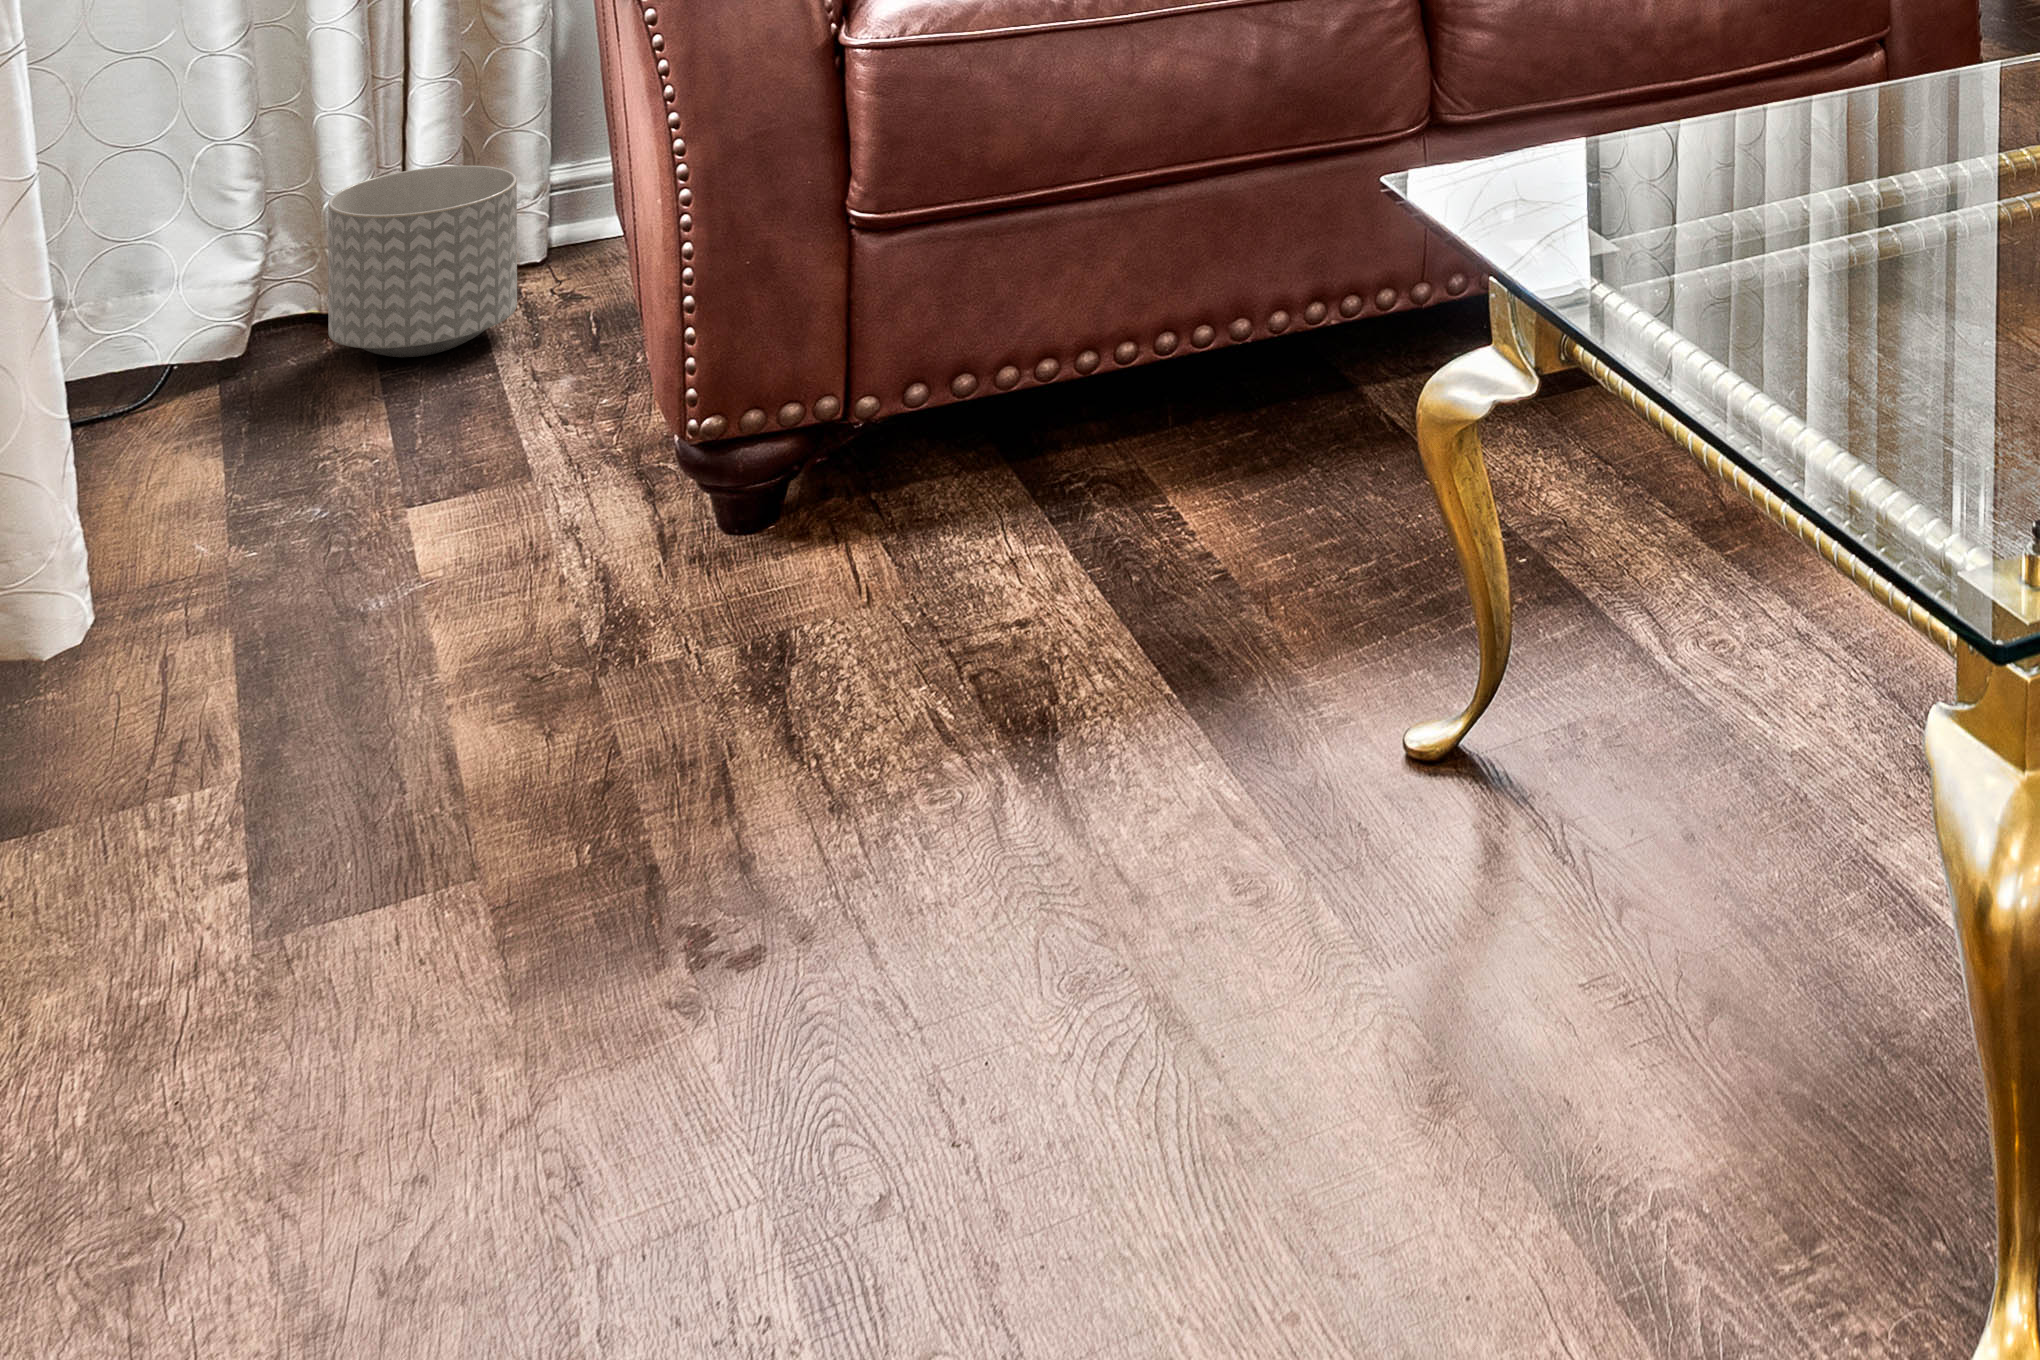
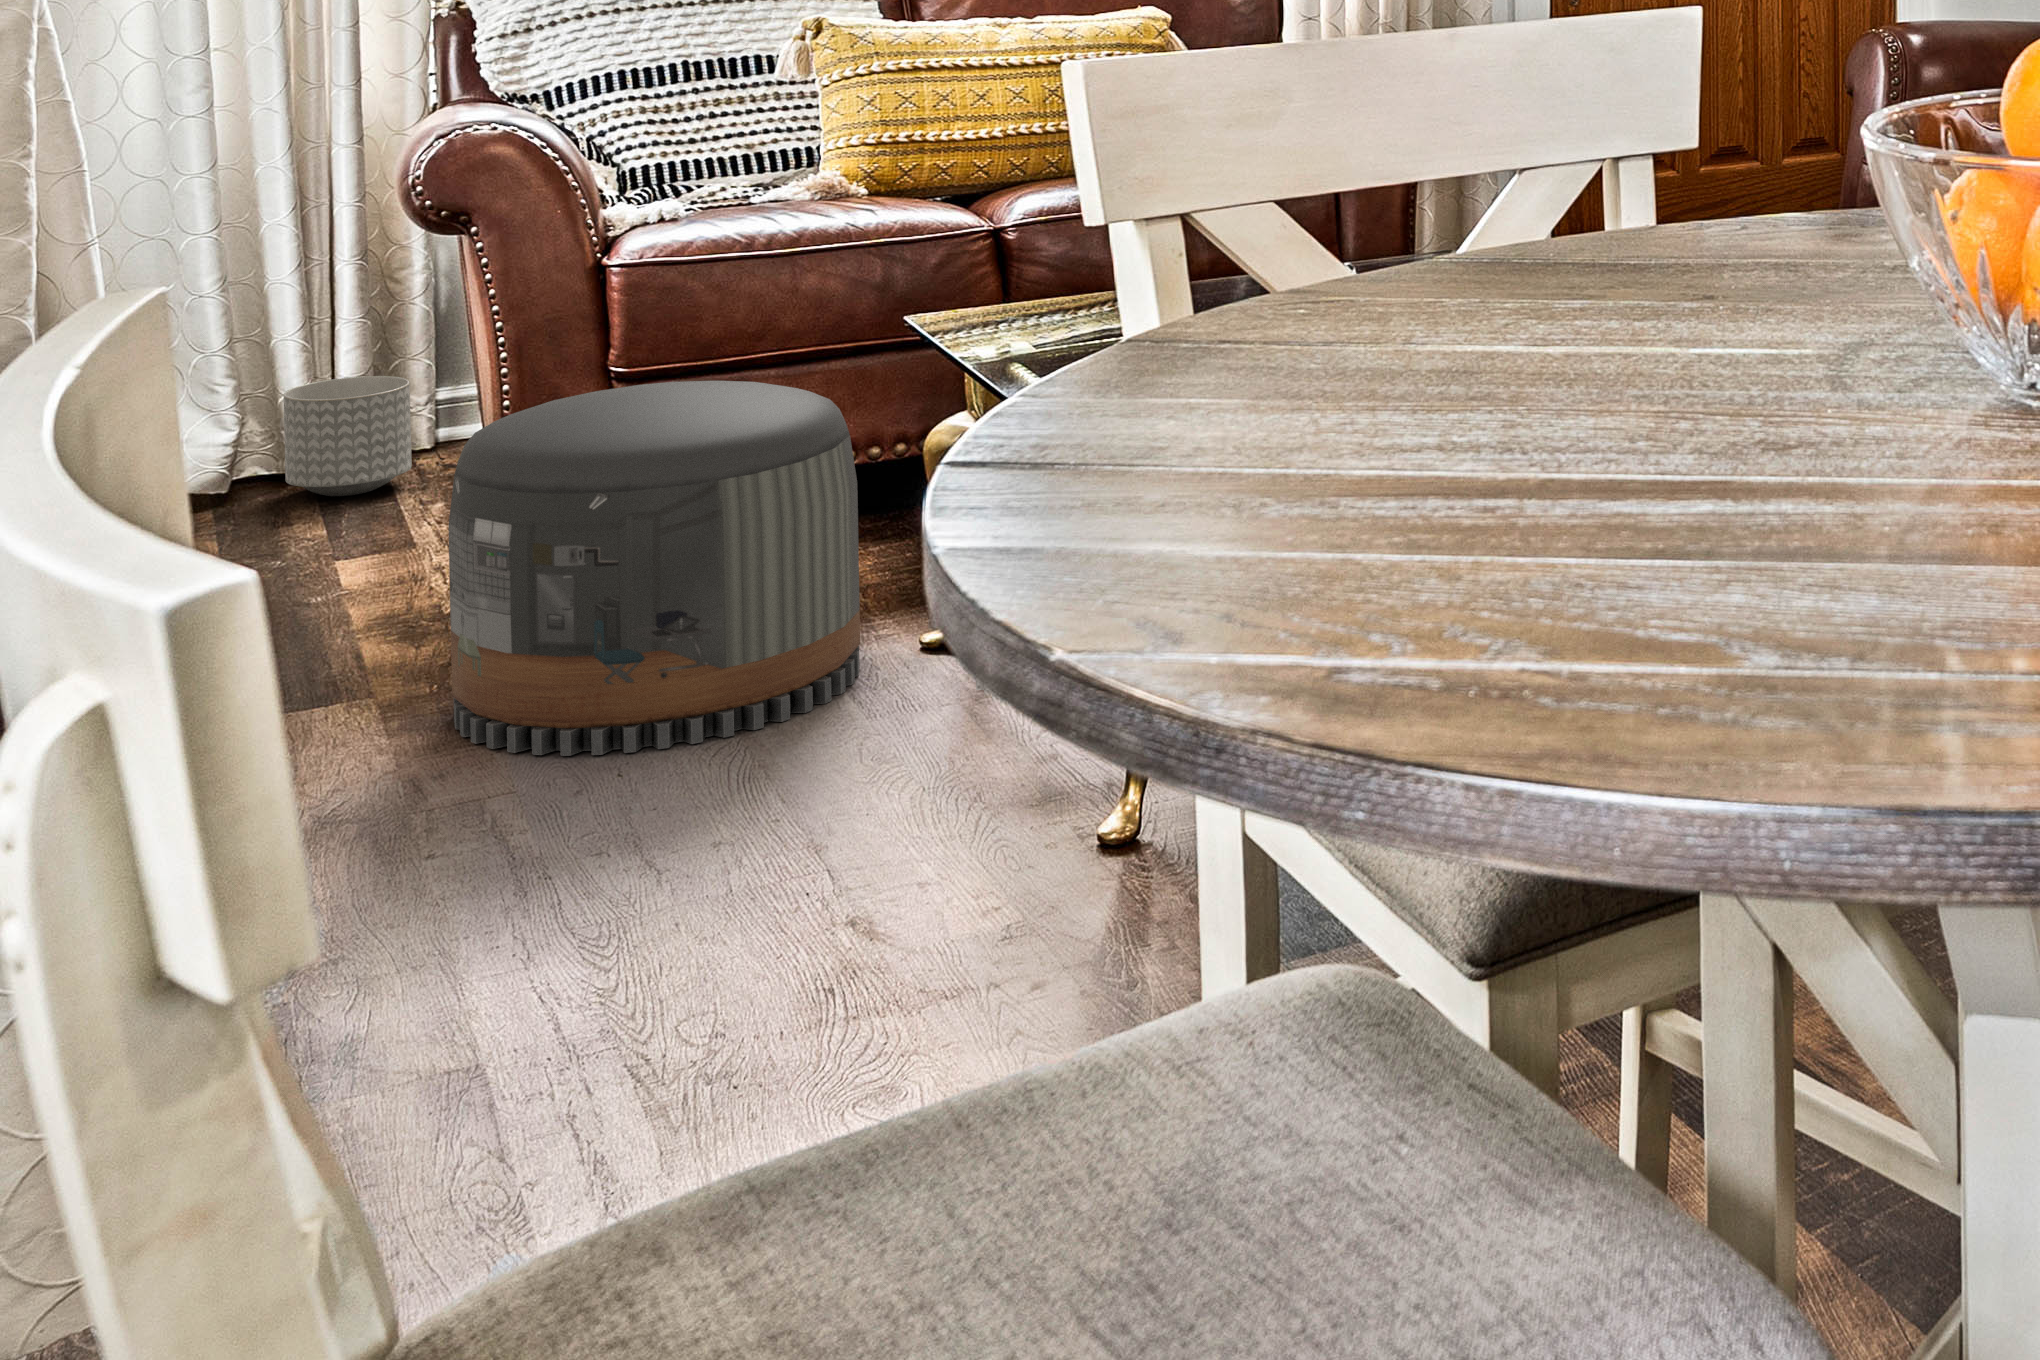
pouf: none [636,287,1333,1067] -> present [448,381,860,756]

